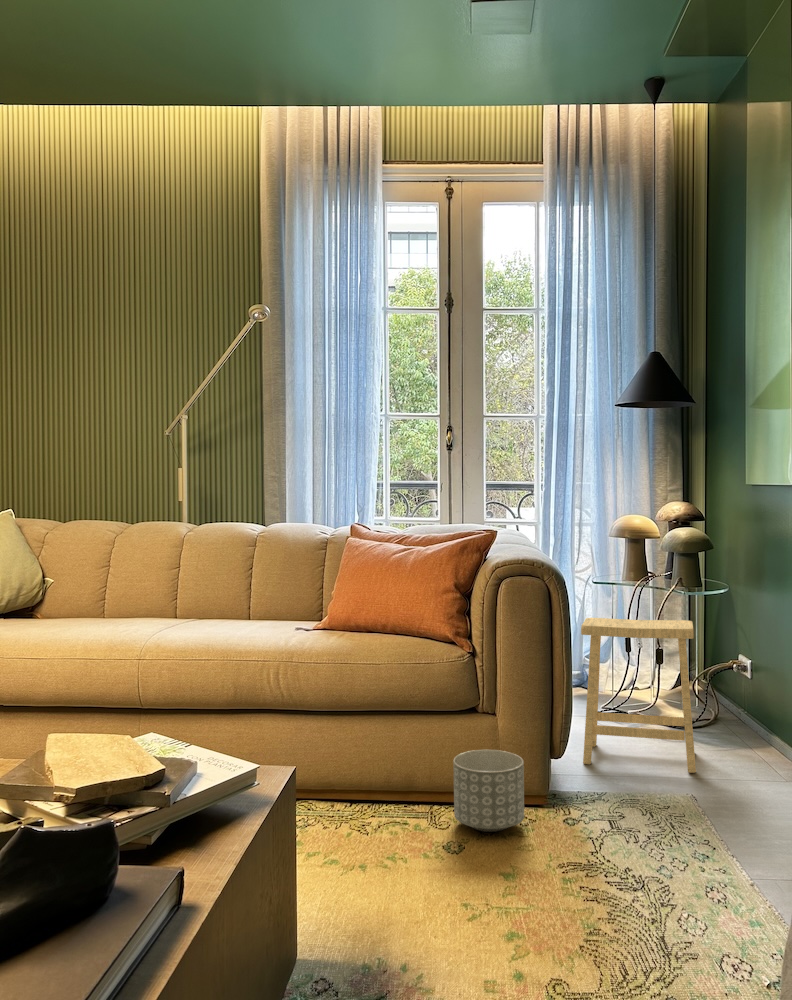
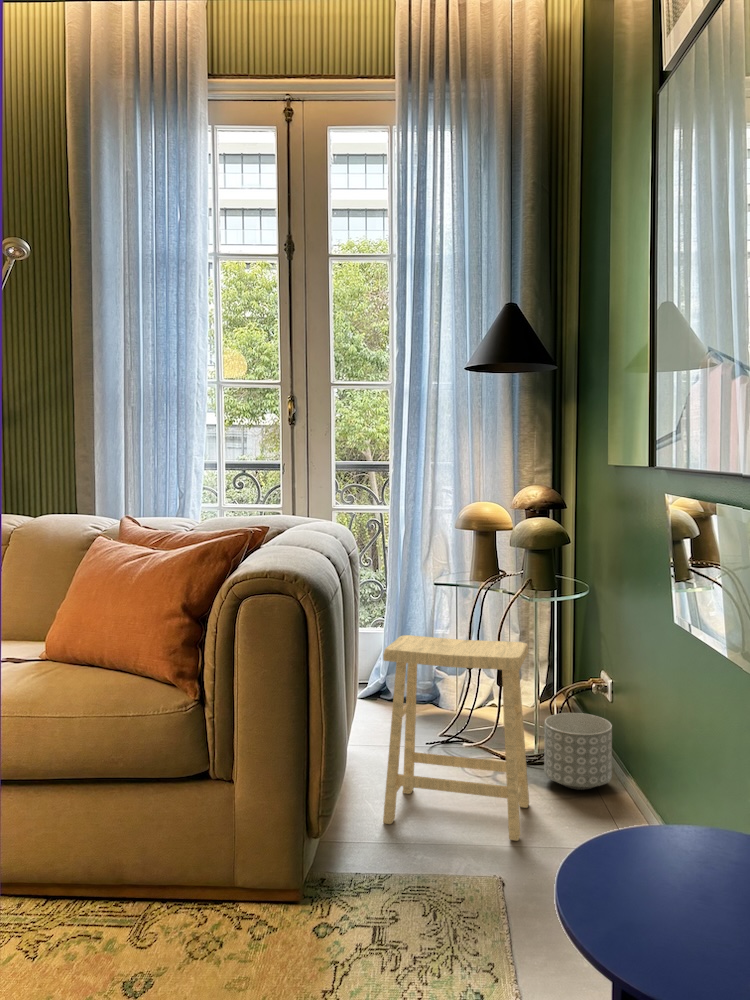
planter: present [453,750,524,832] -> present [544,713,612,790]

